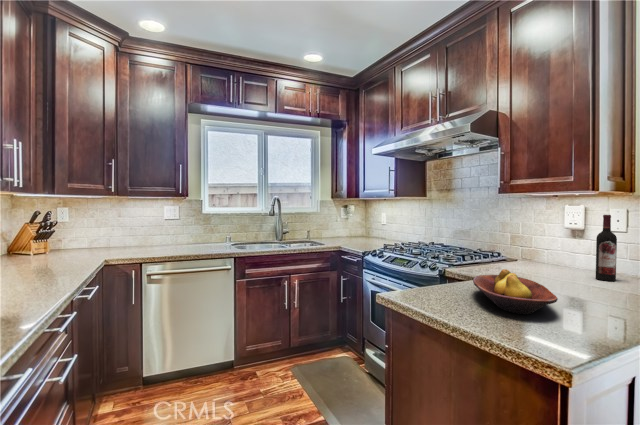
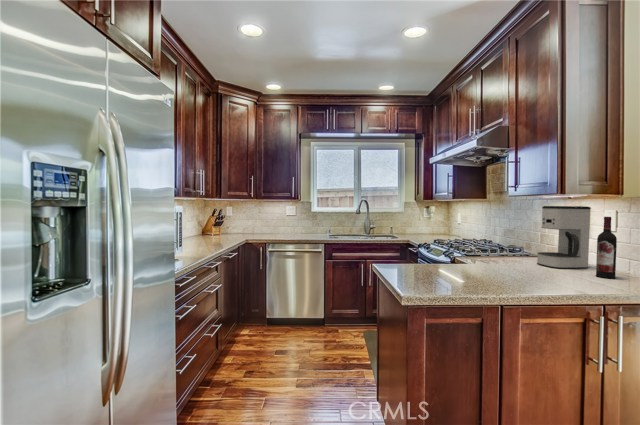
coffee maker: none [519,204,569,273] -> present [537,206,591,269]
fruit bowl: present [473,269,558,314] -> none [431,255,492,284]

